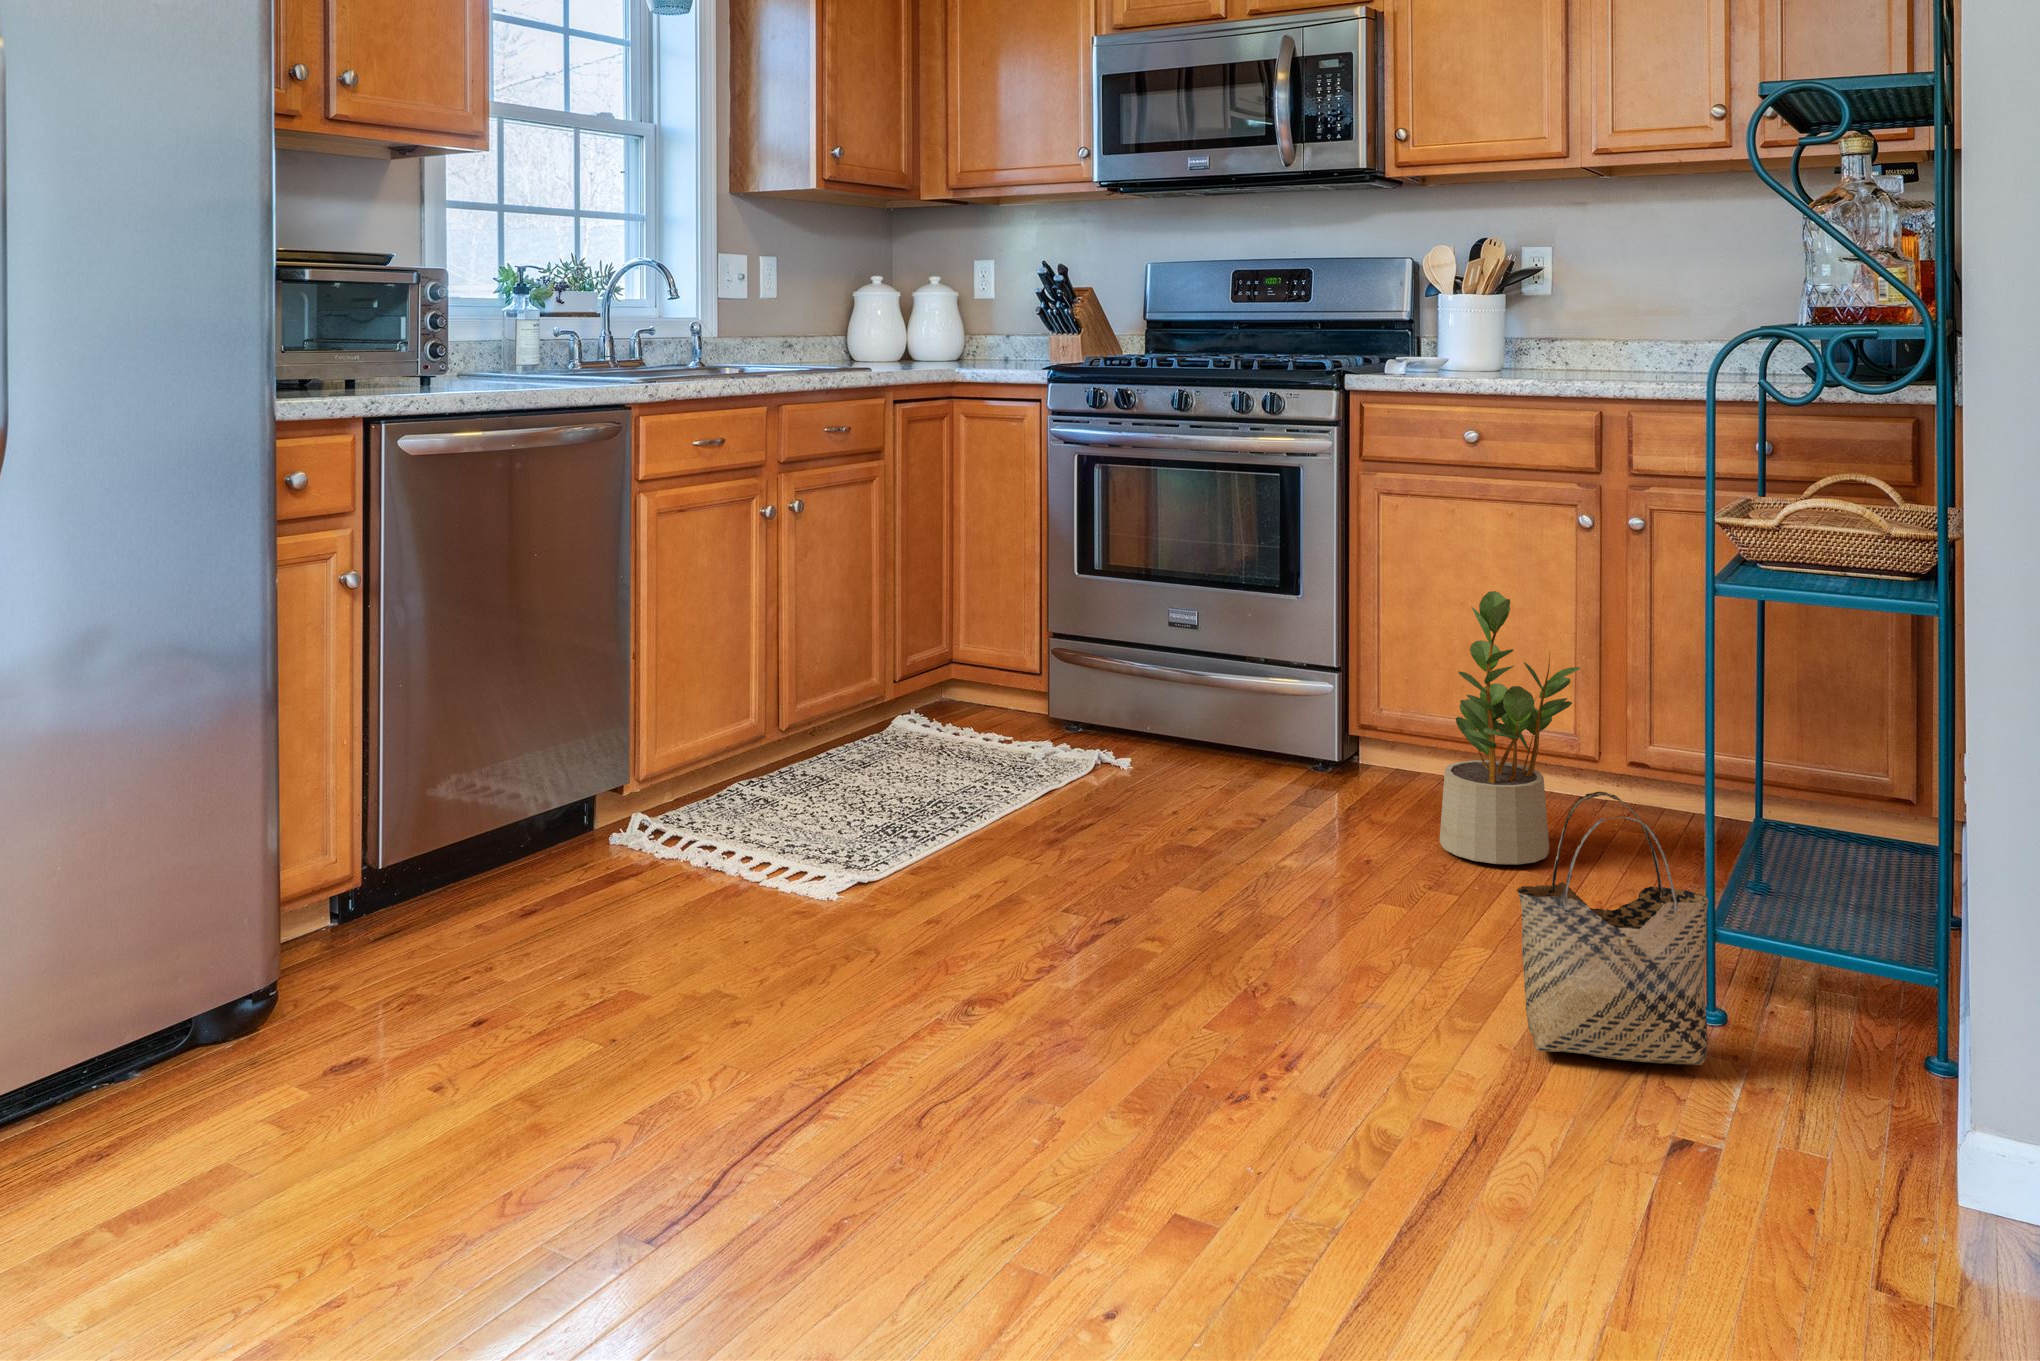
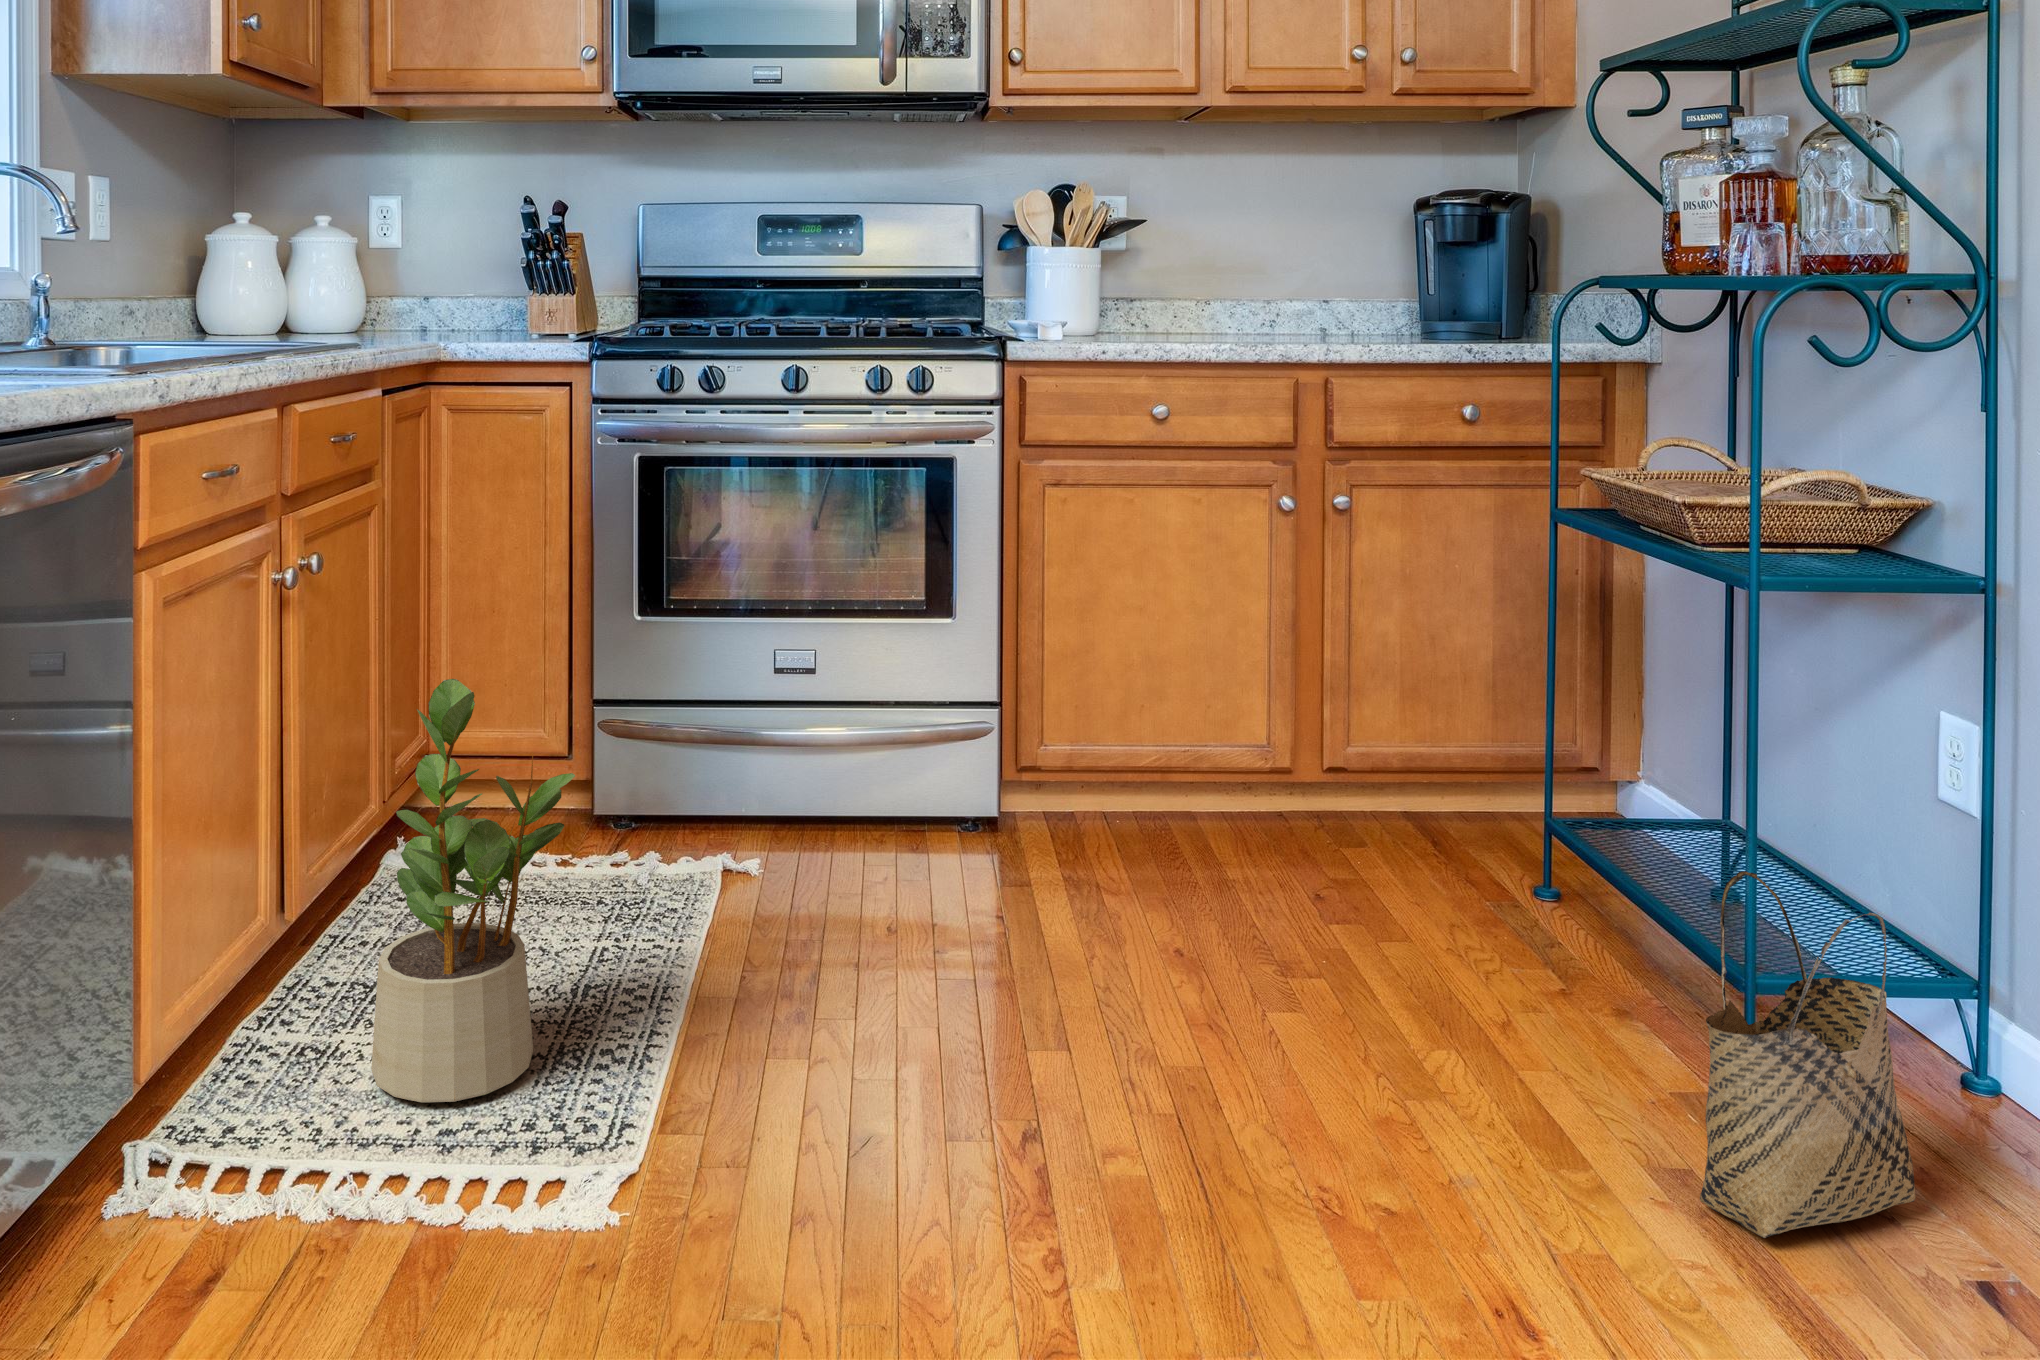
potted plant: present [1440,591,1580,864] -> present [371,679,575,1102]

